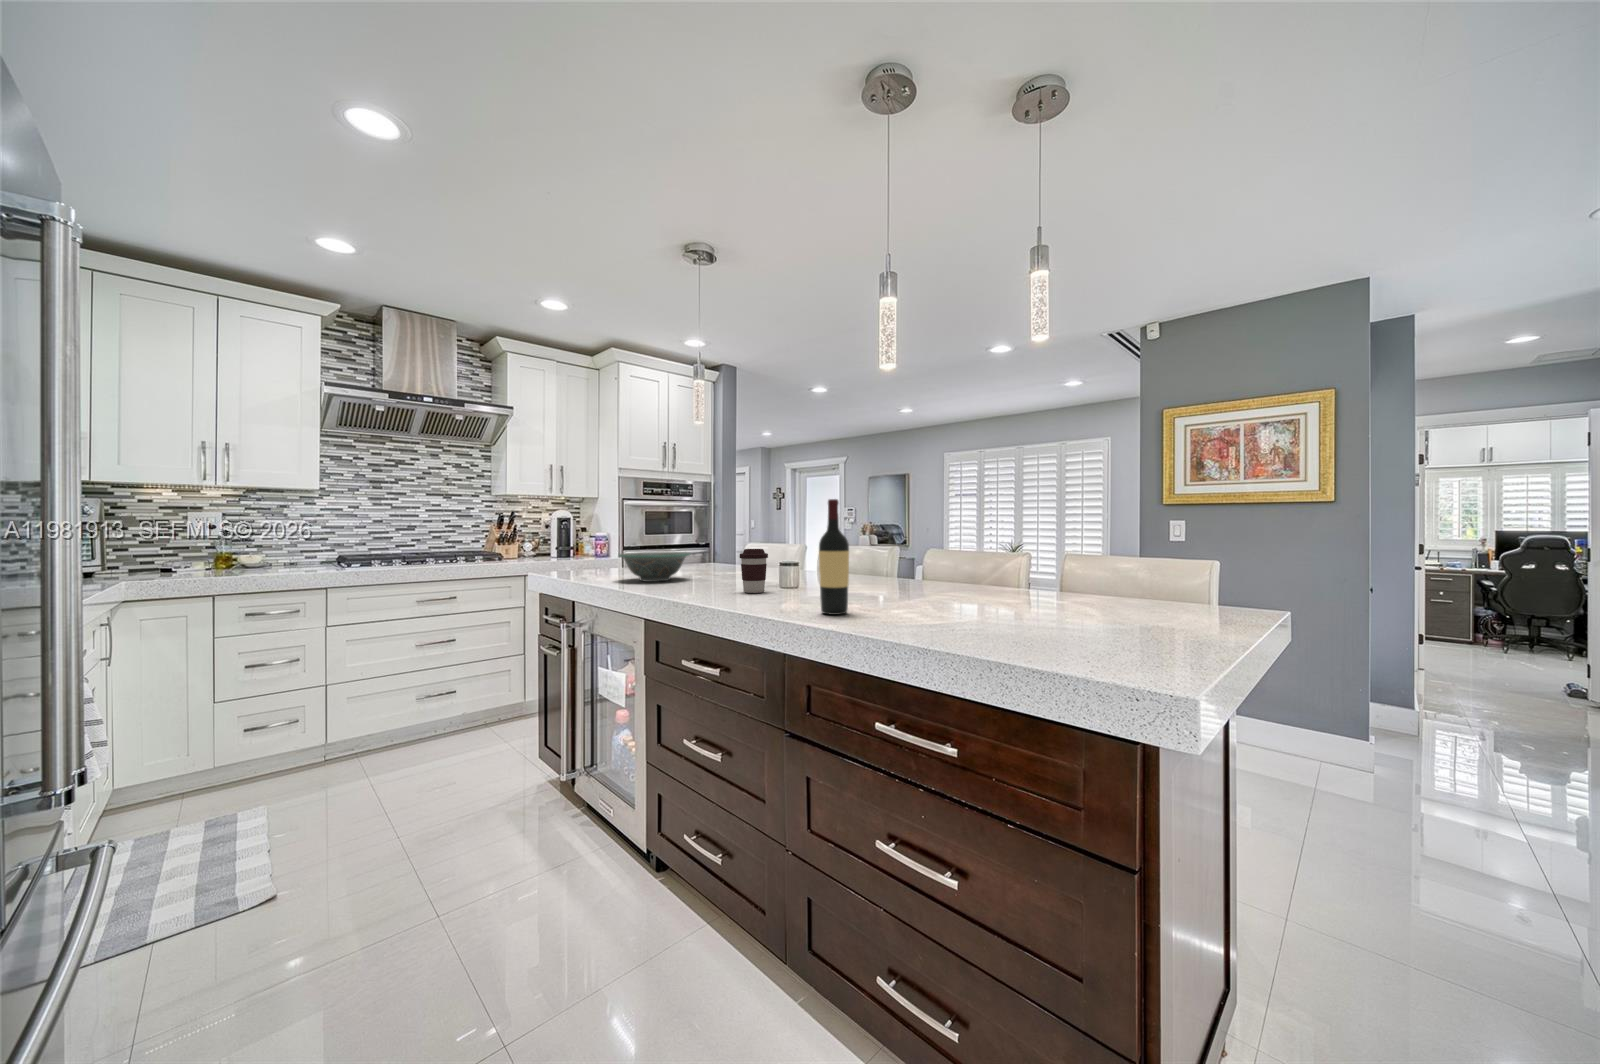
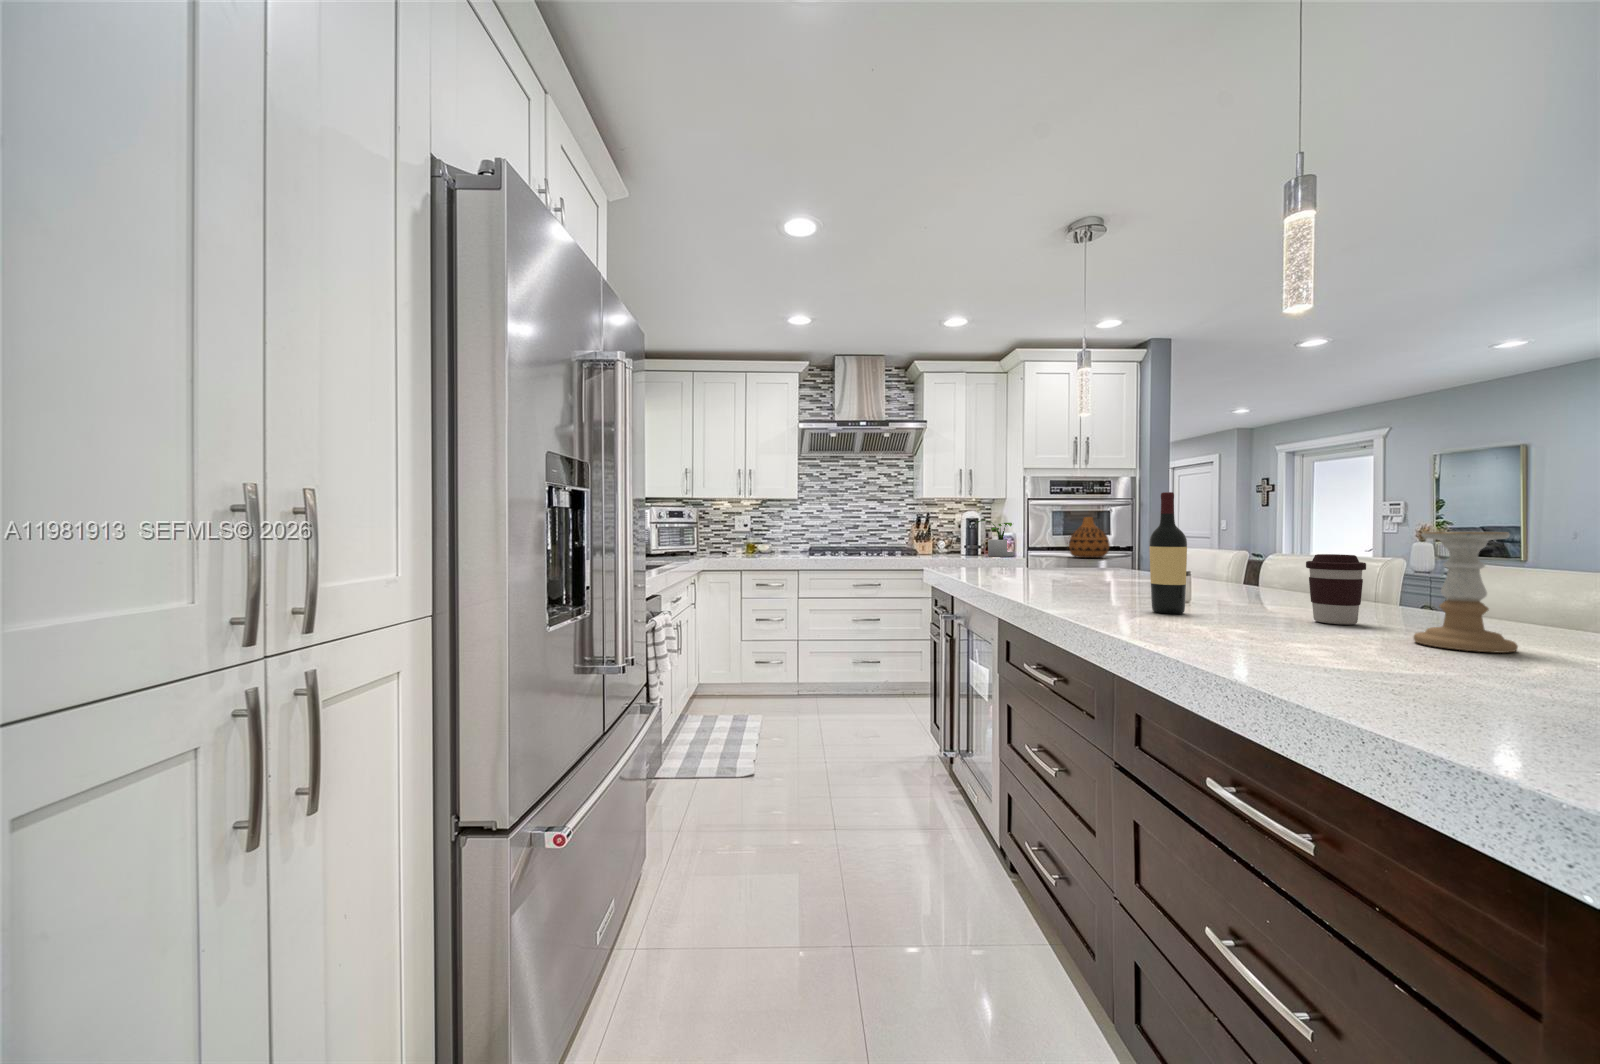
vase: none [659,518,695,556] -> present [1067,517,1110,558]
potted plant: none [565,519,615,558] -> present [975,520,1014,557]
candle holder: none [1014,536,1071,626] -> present [1413,532,1518,653]
coffee cup: present [740,549,768,593] -> present [1306,554,1366,625]
decorative bowl: present [619,552,690,582] -> none [994,549,1066,577]

